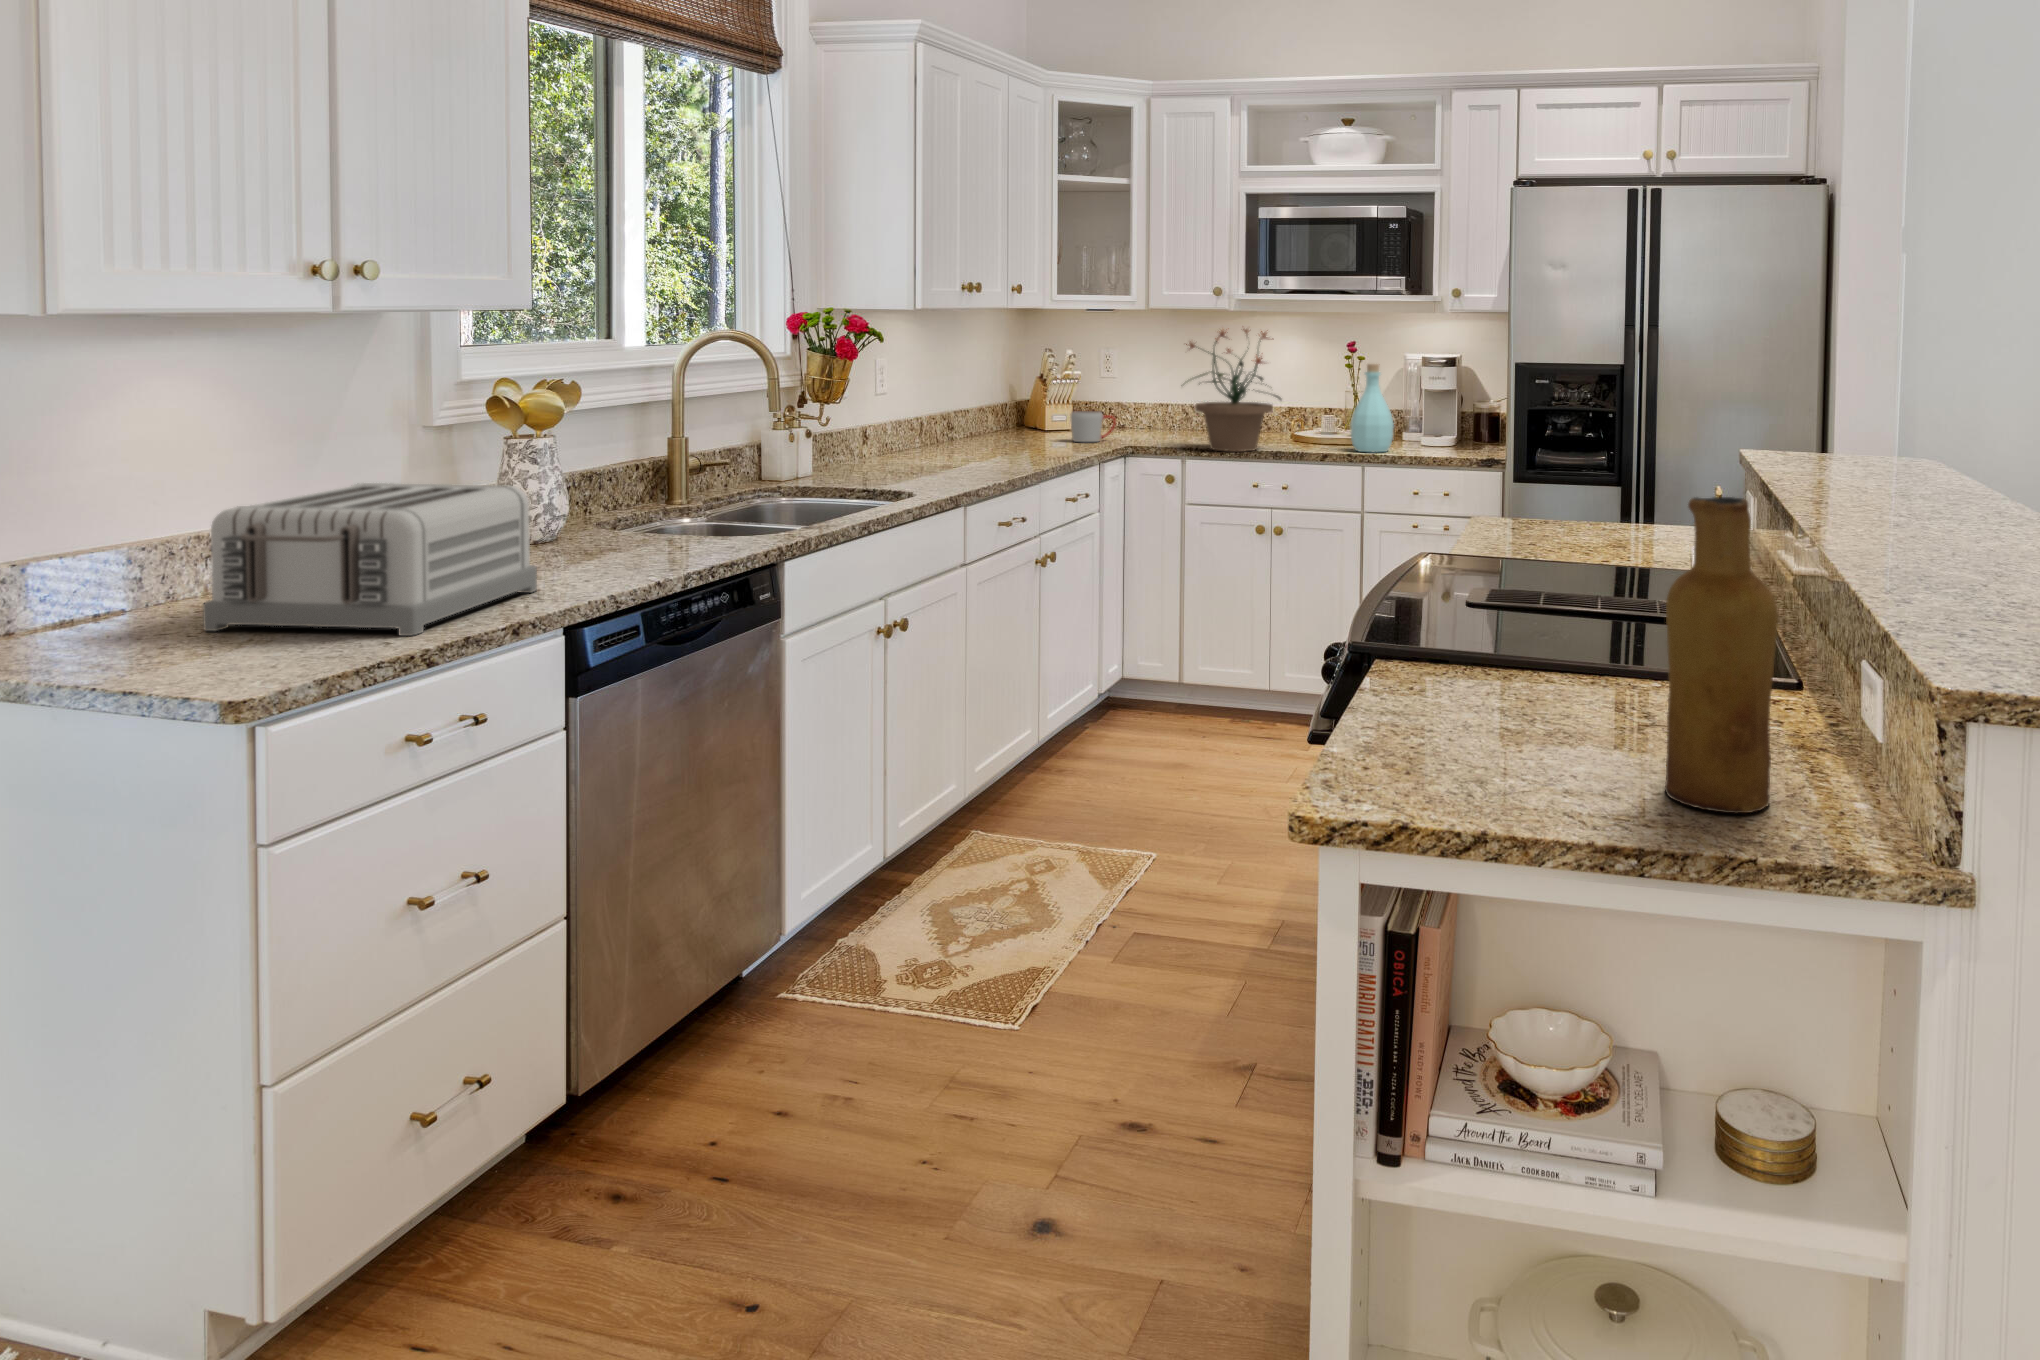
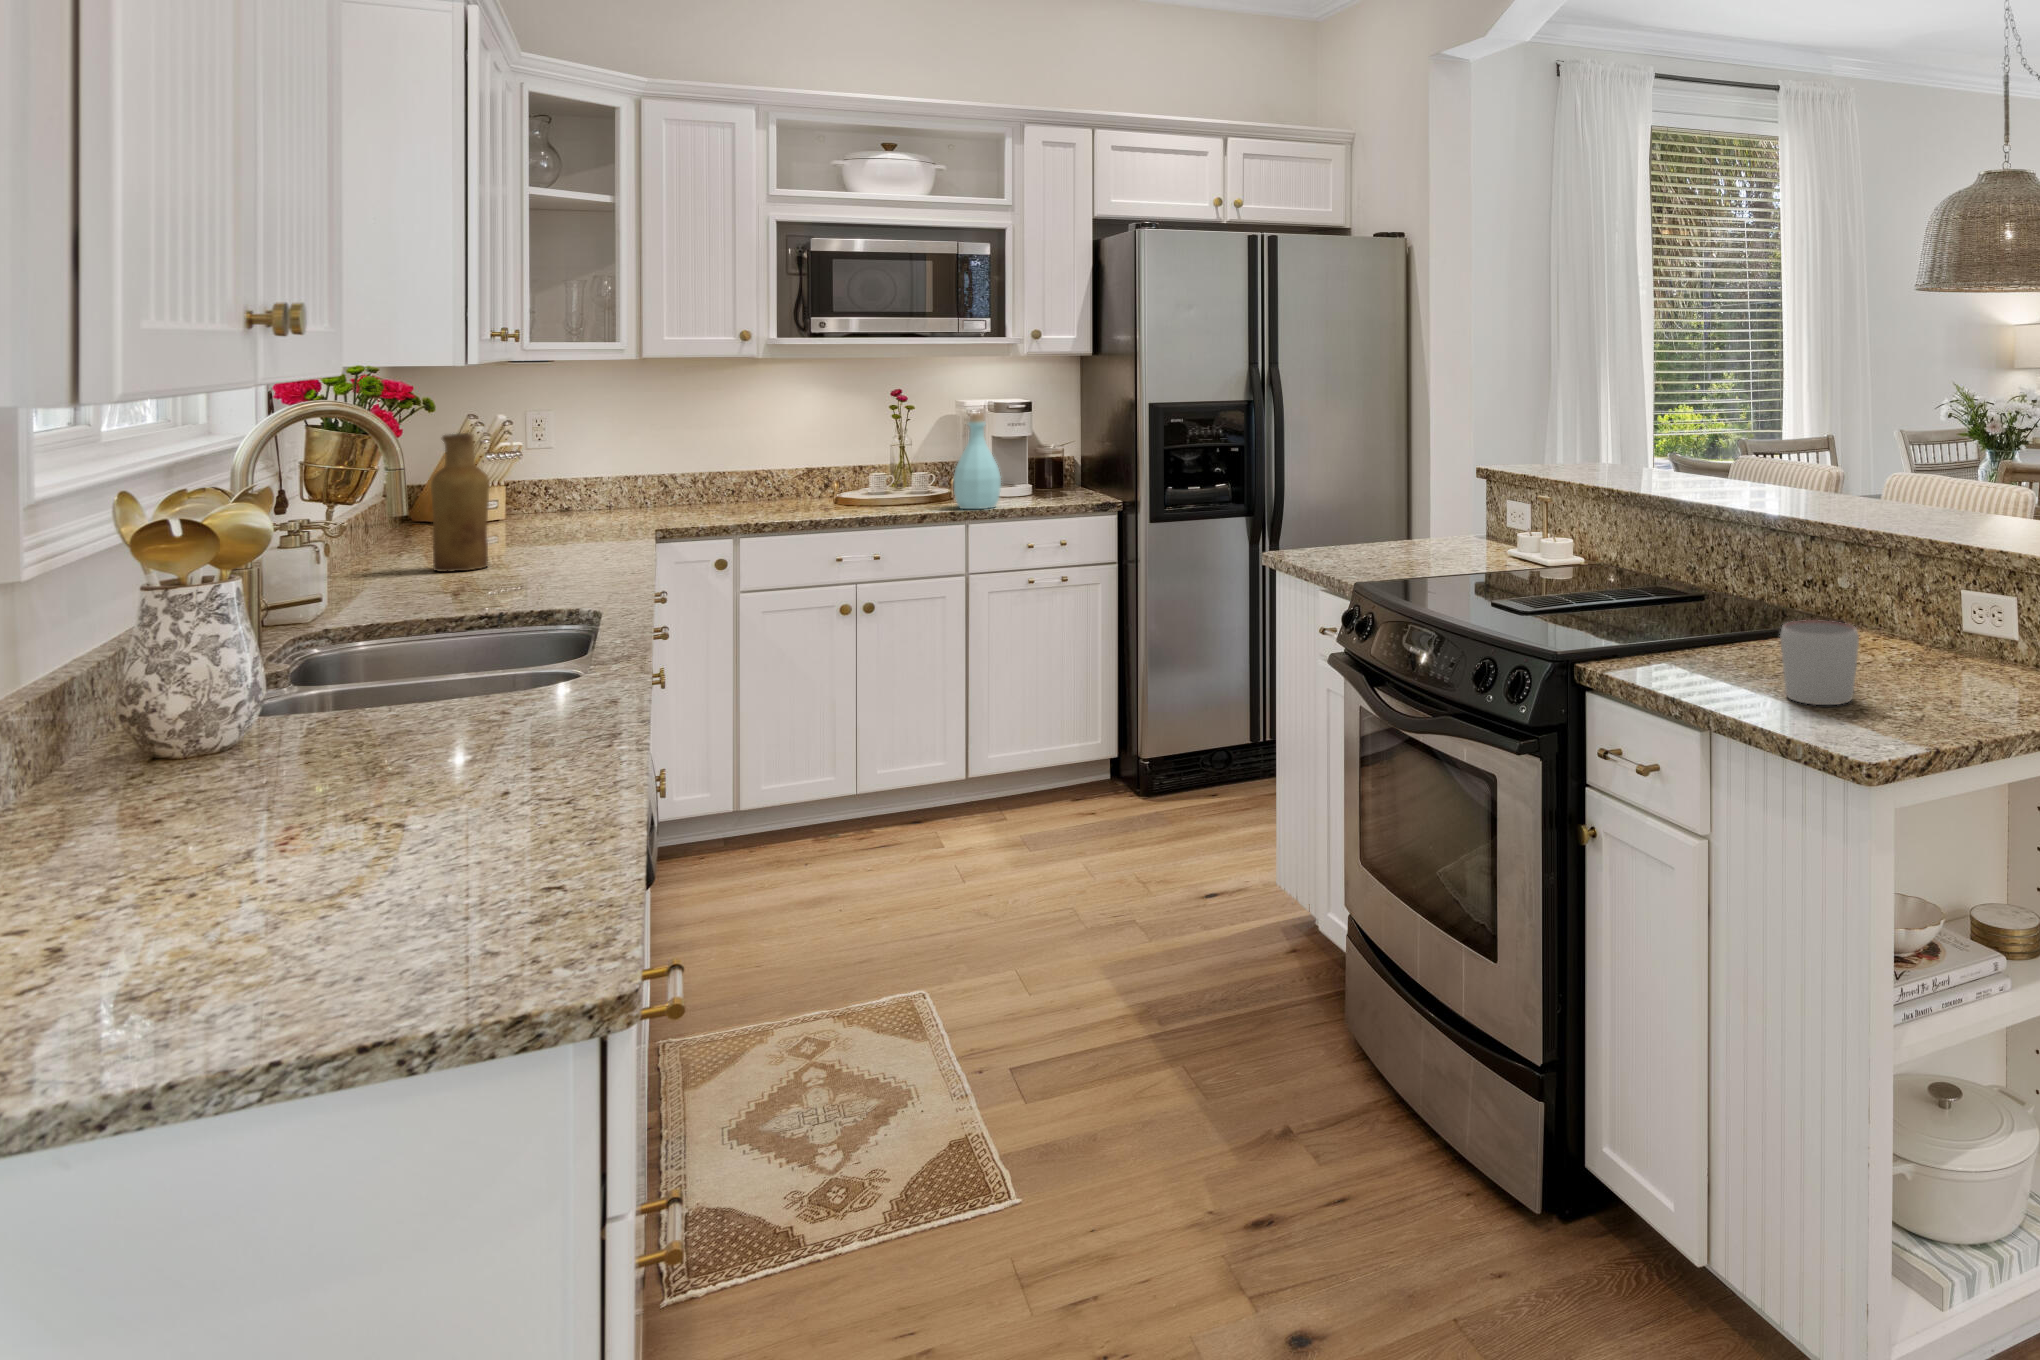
potted plant: present [1186,329,1281,452] -> none [747,376,877,523]
mug: present [1070,411,1116,442] -> present [1780,620,1859,705]
toaster: present [203,483,537,636] -> none [79,648,531,966]
vase: present [1665,497,1778,813] -> present [431,433,490,572]

